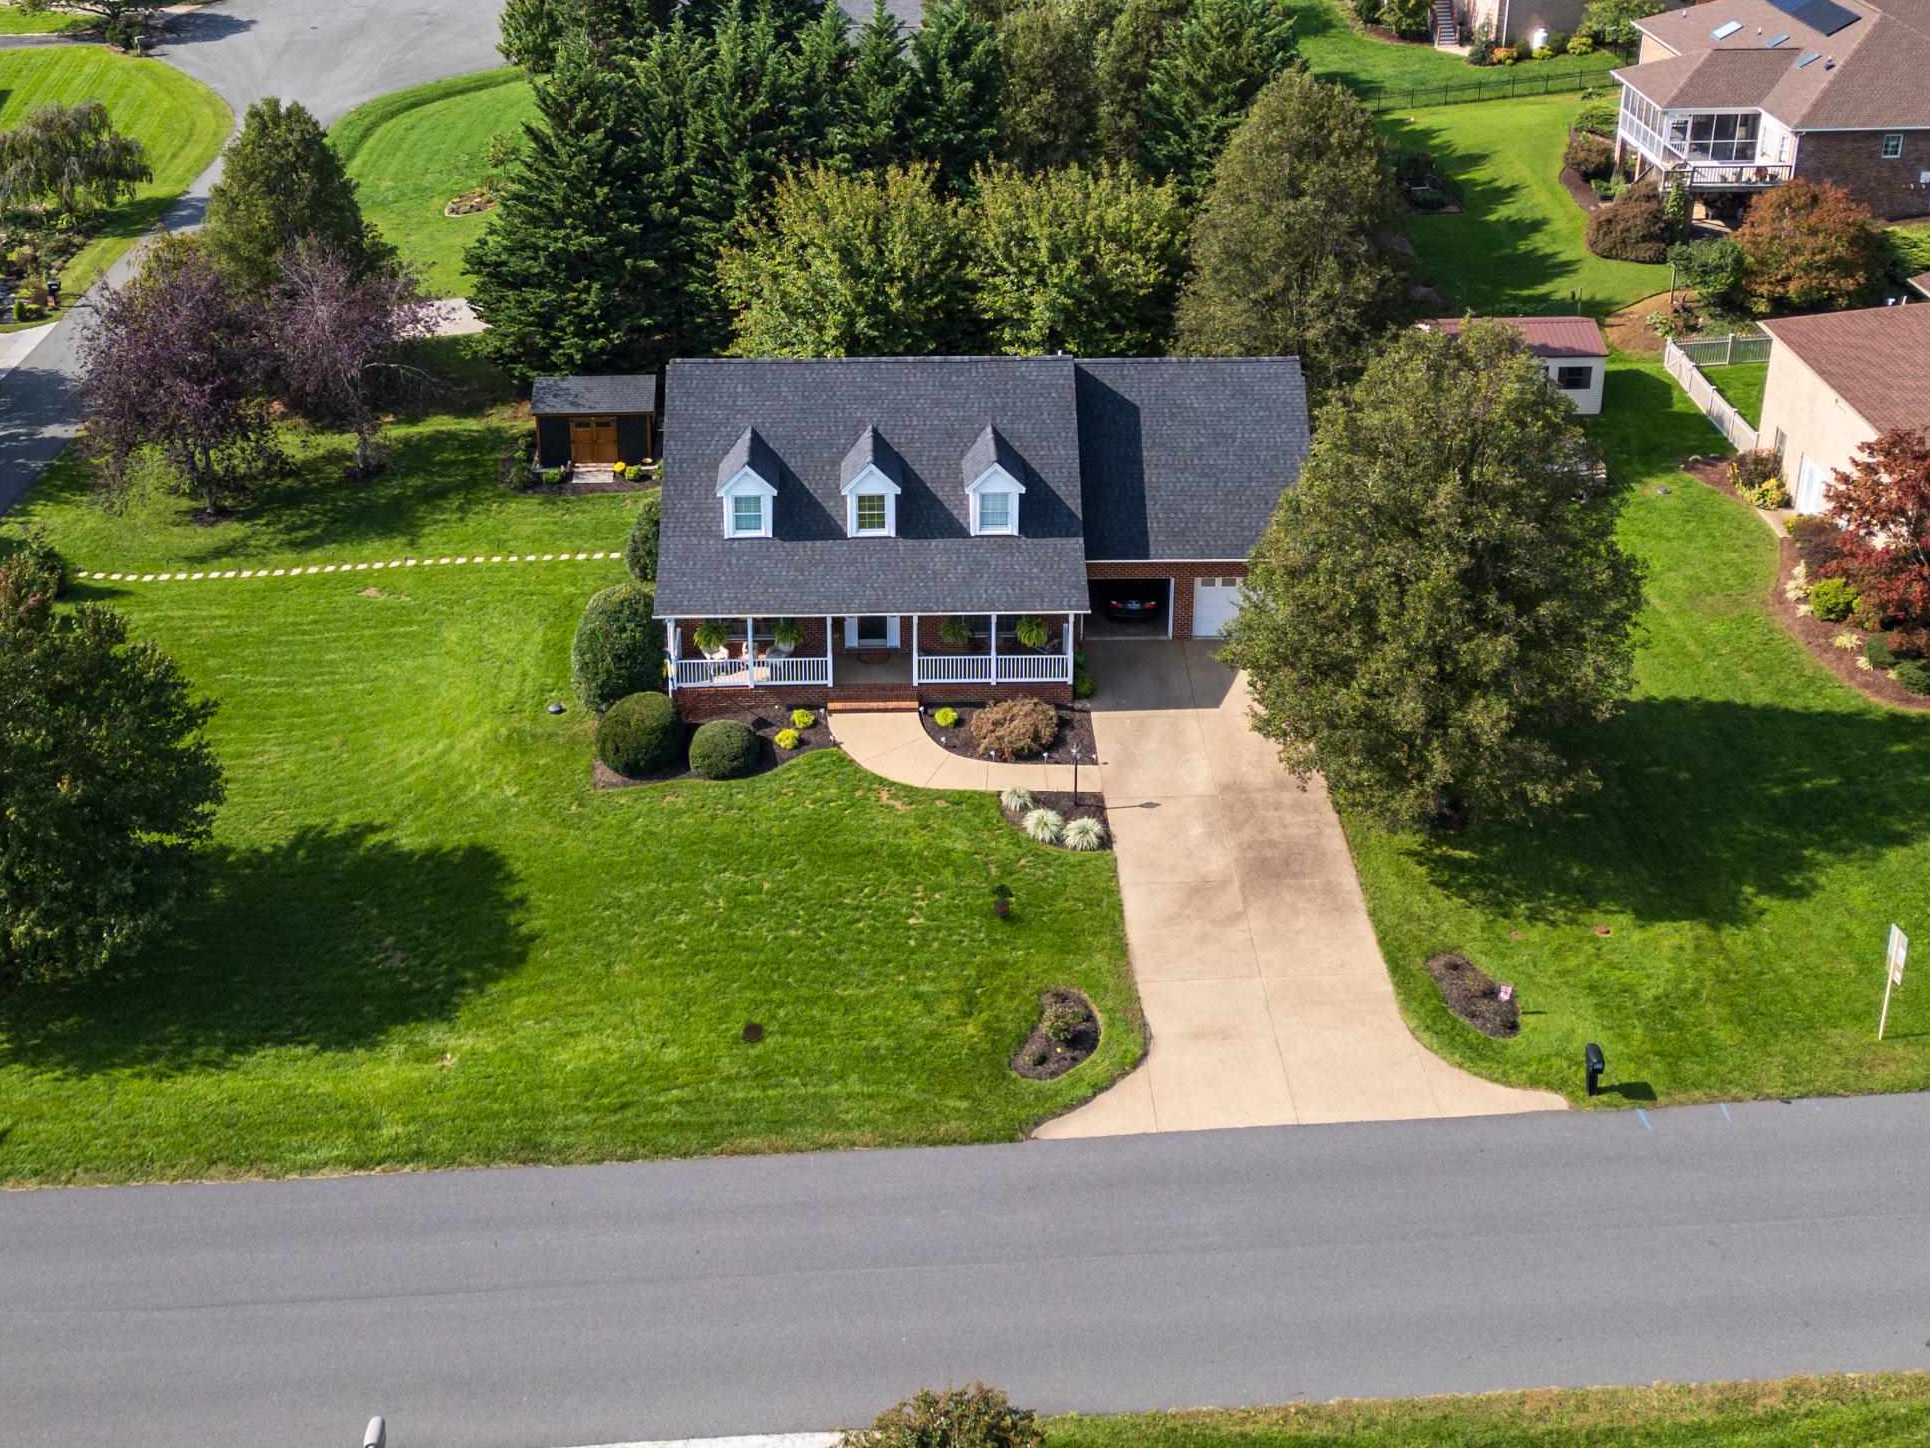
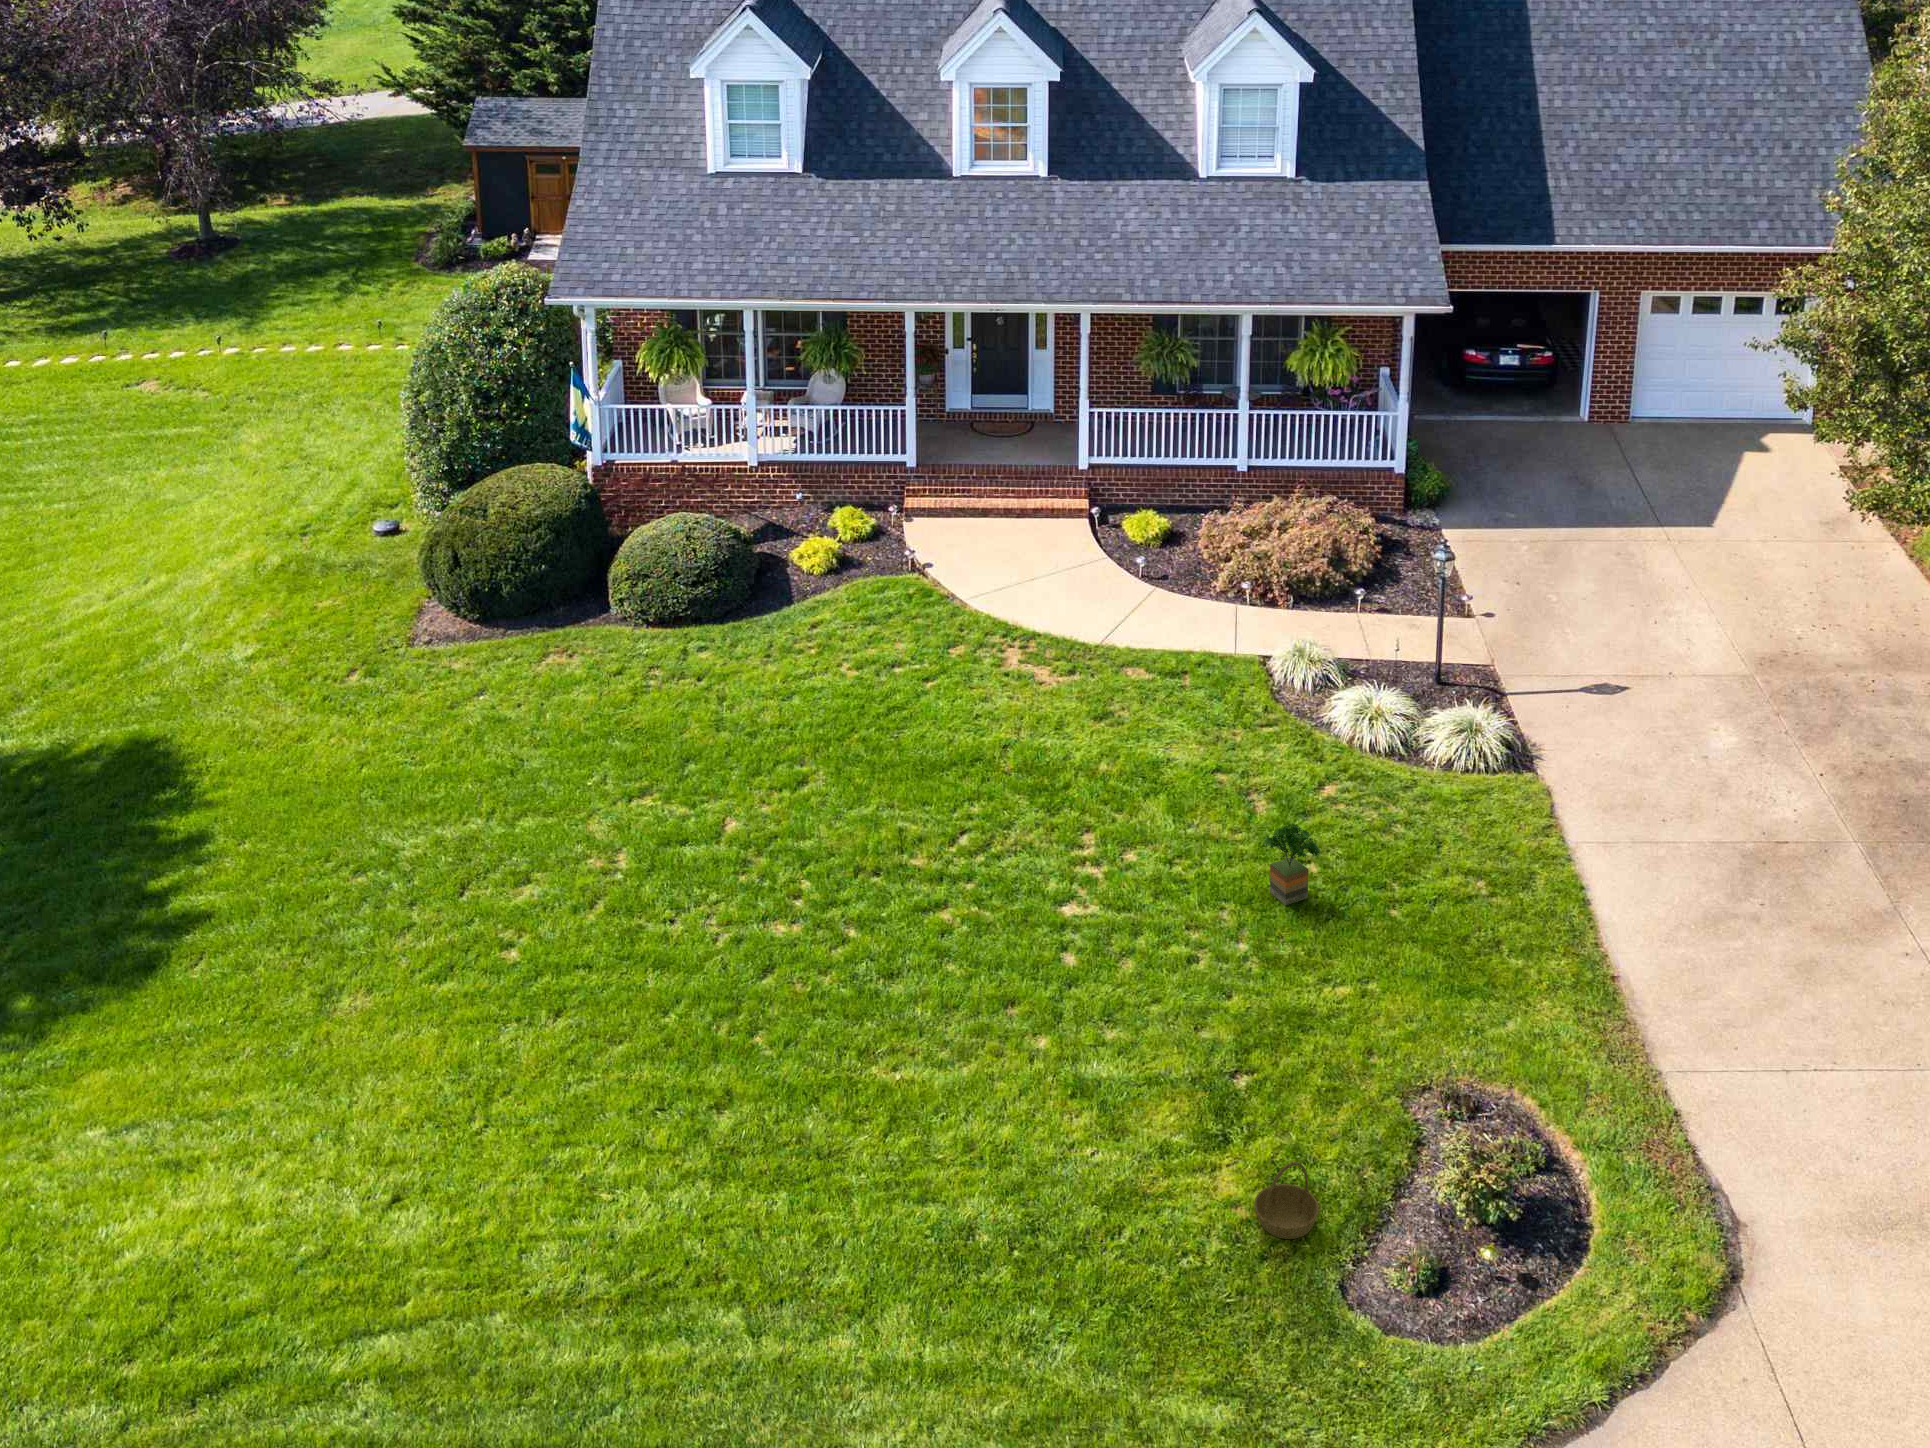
basket: present [742,1023,764,1042] -> present [1254,1162,1319,1239]

